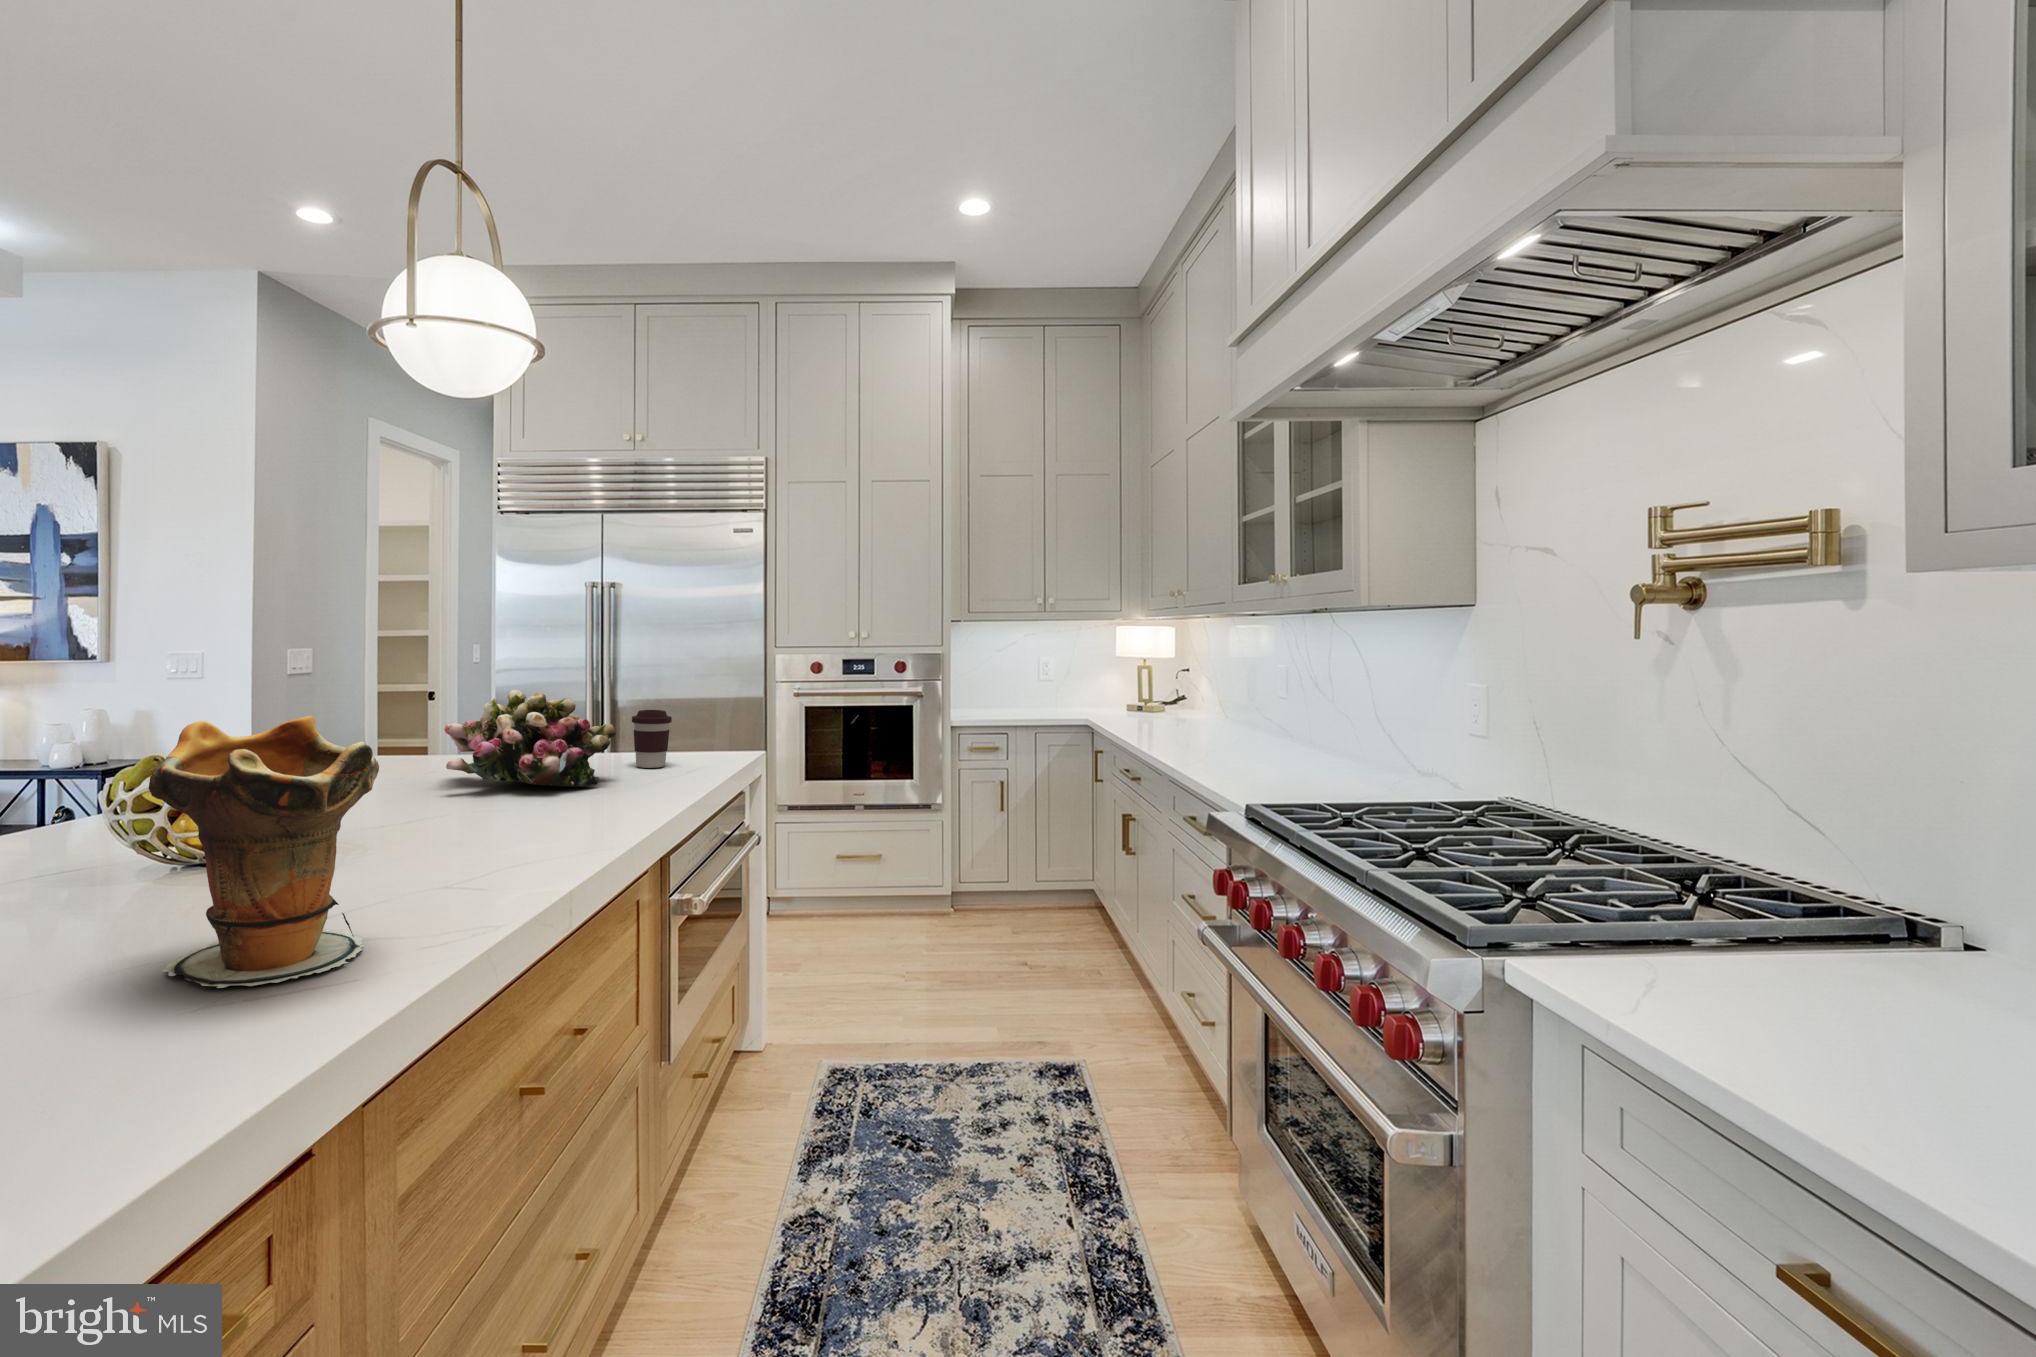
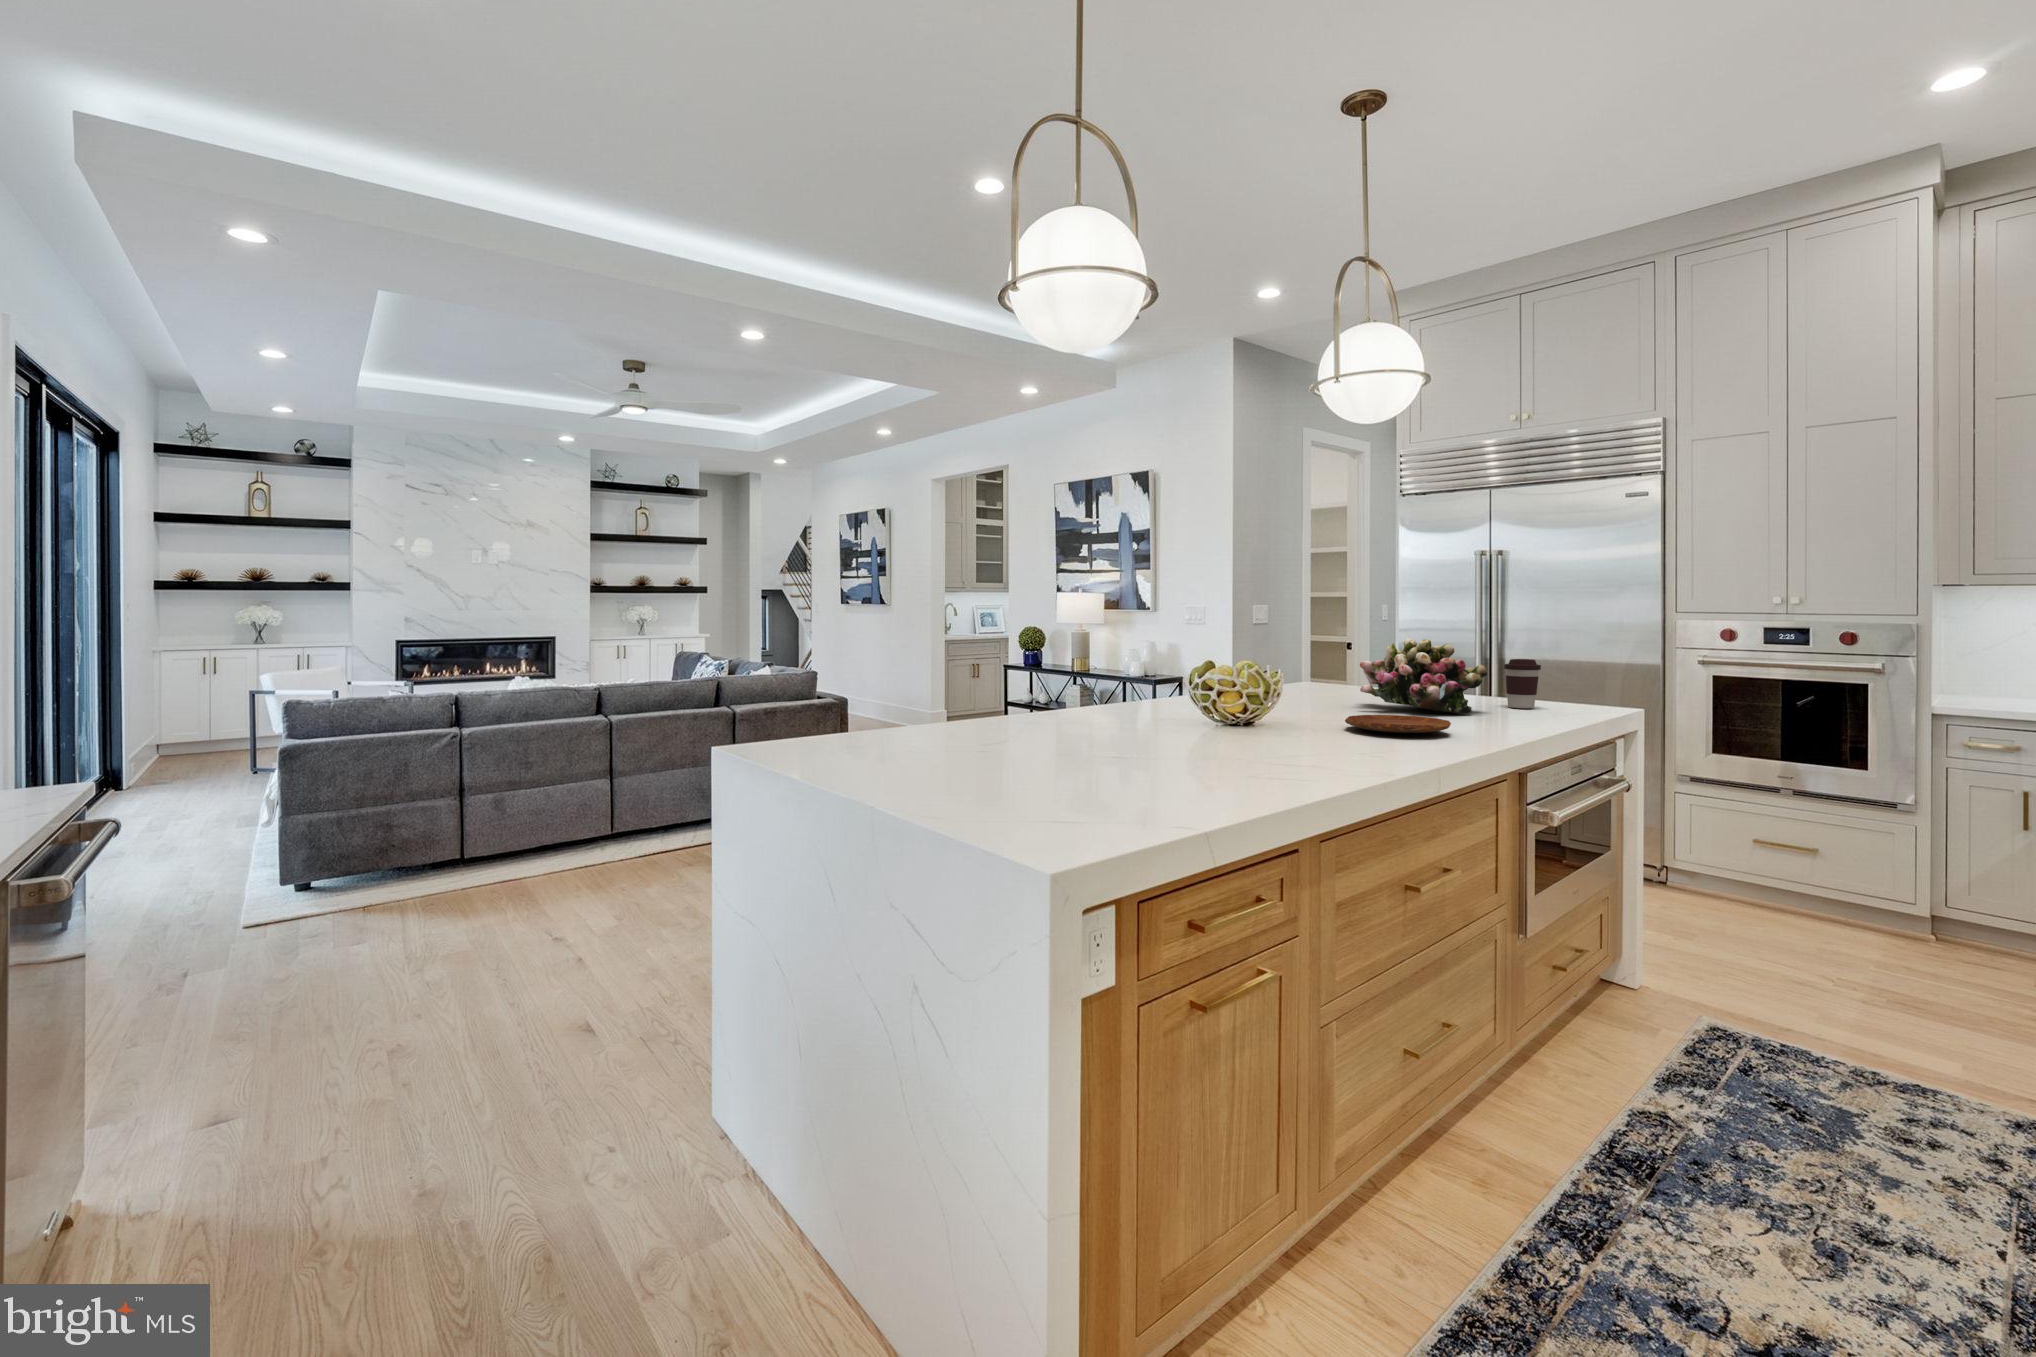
decorative vase: present [149,716,379,988] -> none [1220,626,1320,765]
tray: none [424,808,582,844] -> present [1345,715,1451,733]

